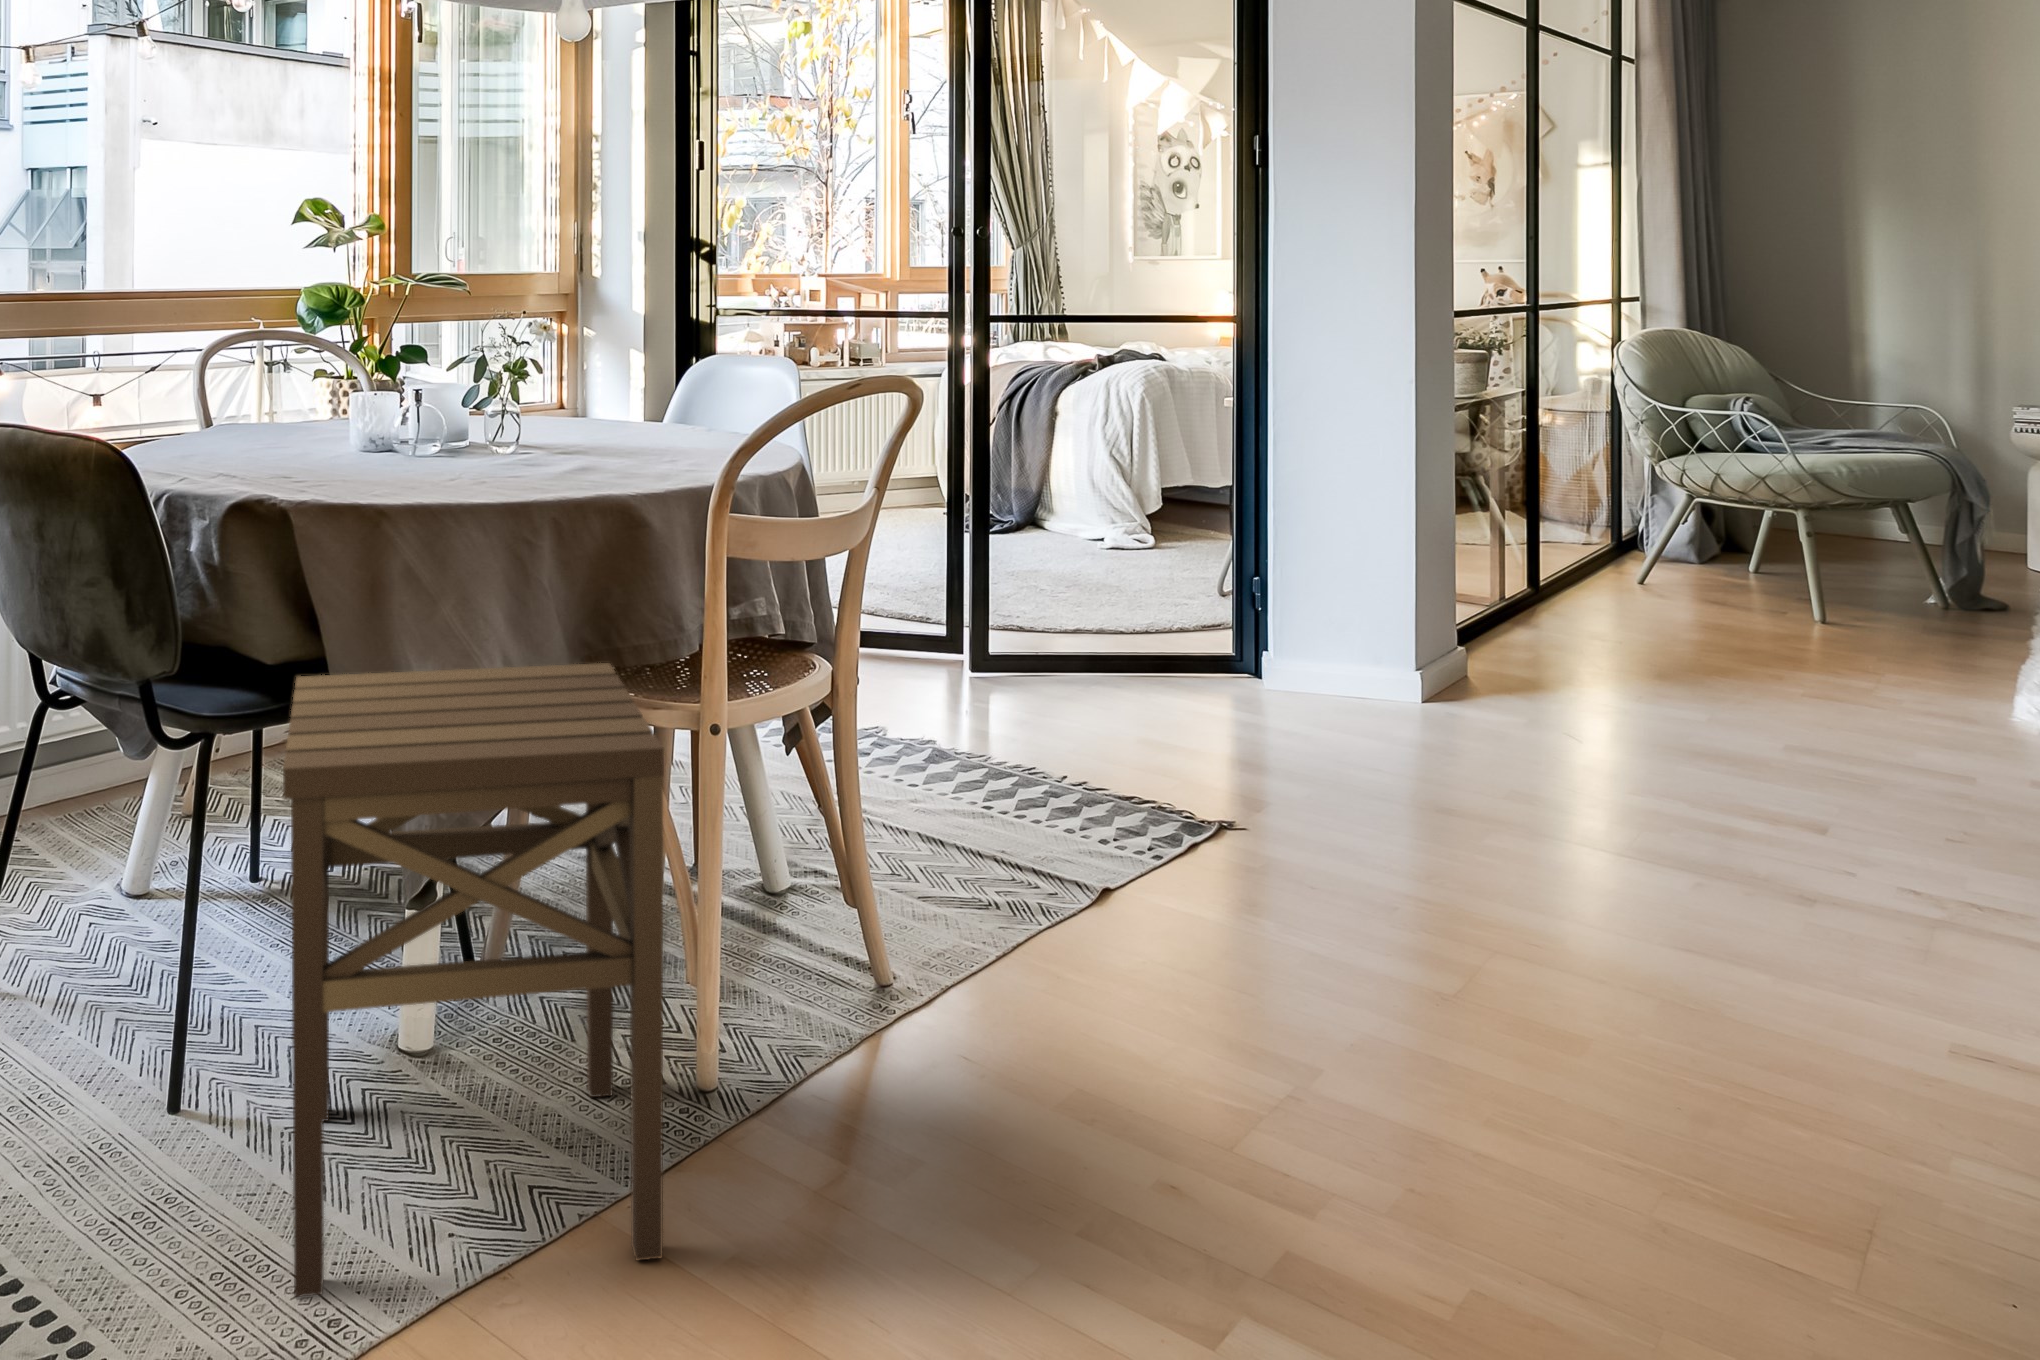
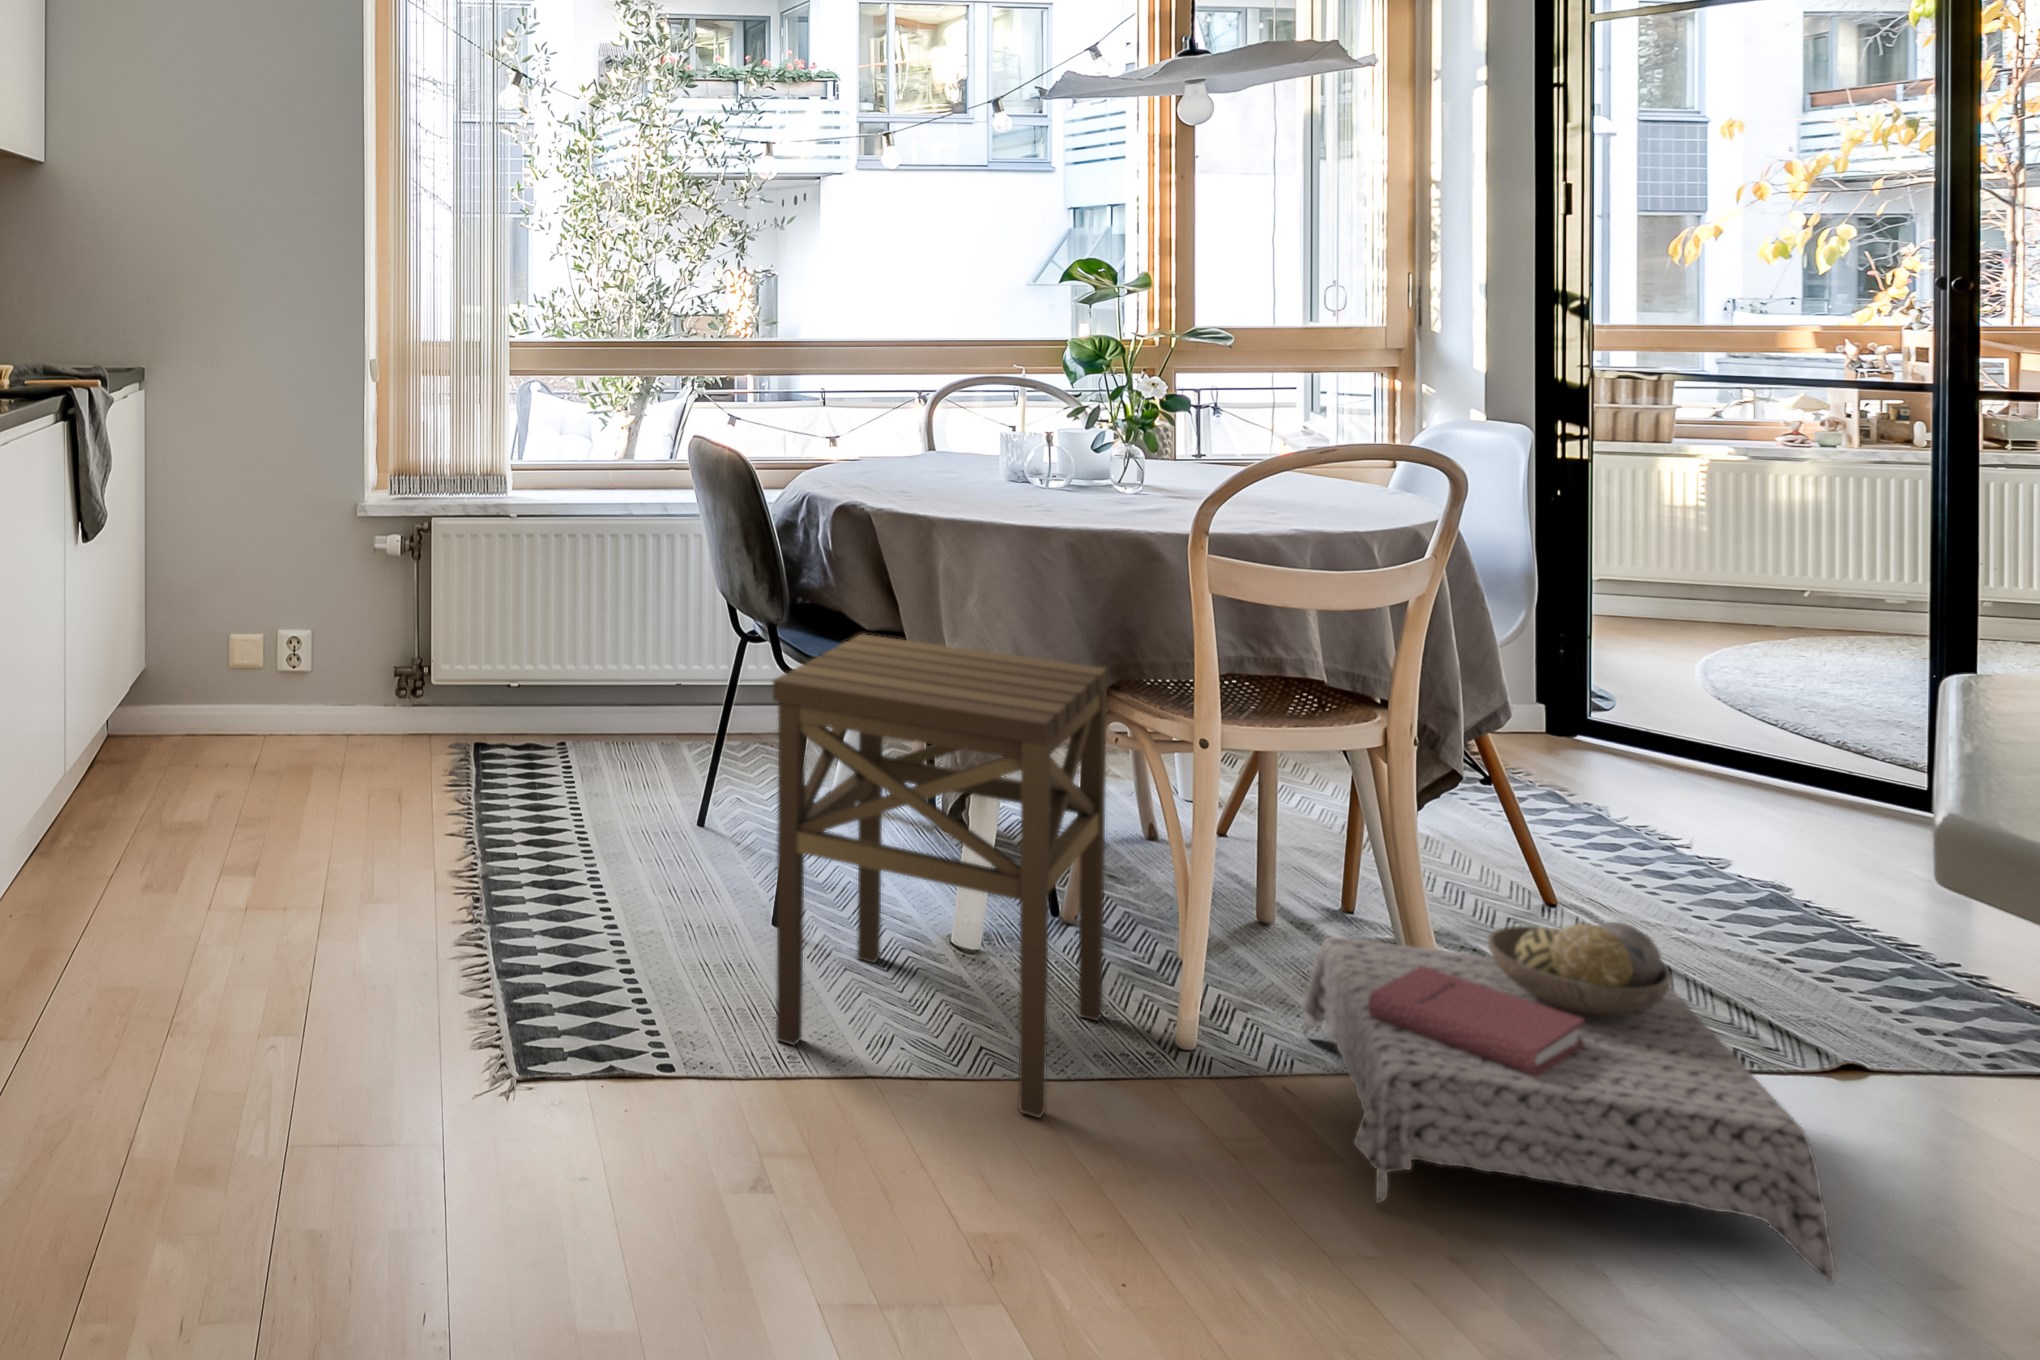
ottoman: none [791,822,1304,1205] -> present [1302,922,1835,1284]

